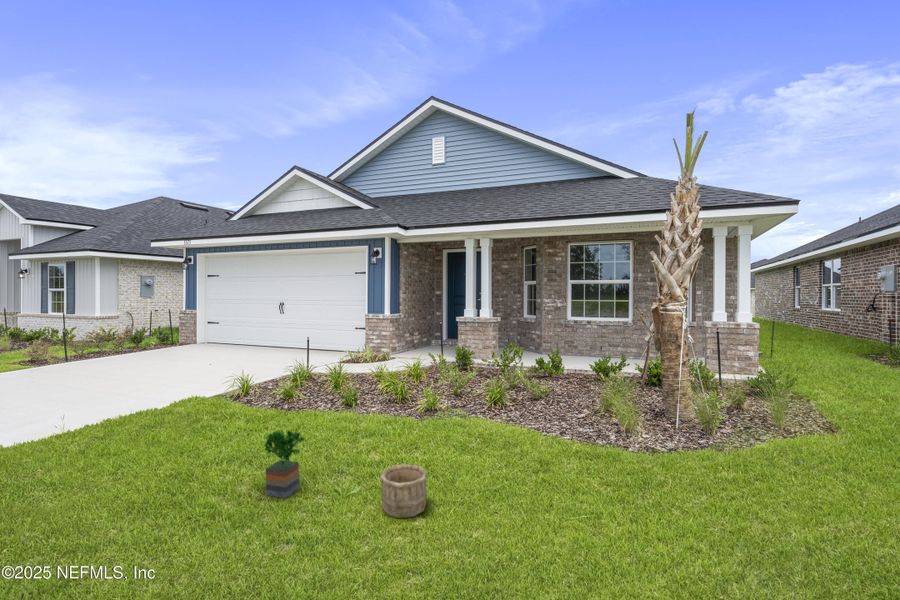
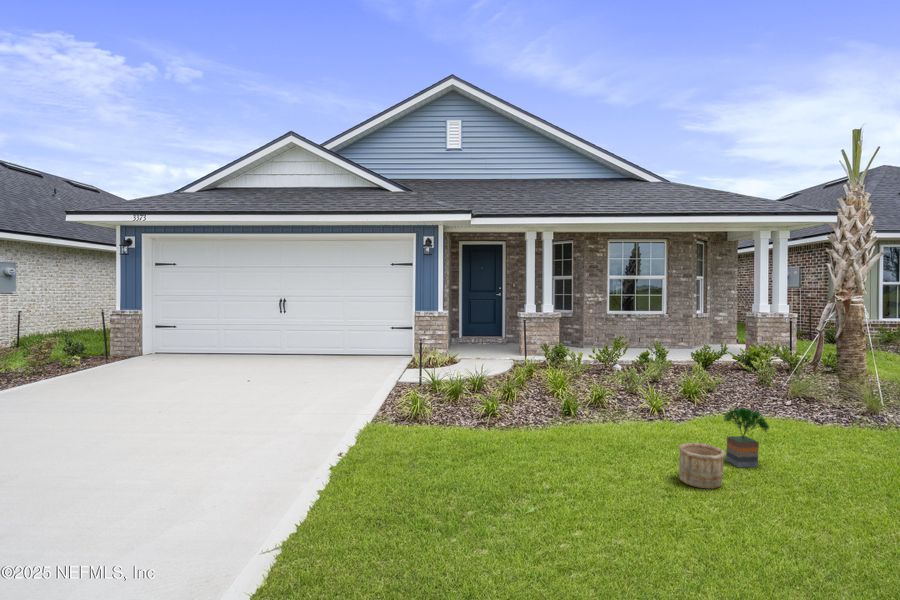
wooden bucket: present [380,464,427,518] -> present [679,443,725,489]

